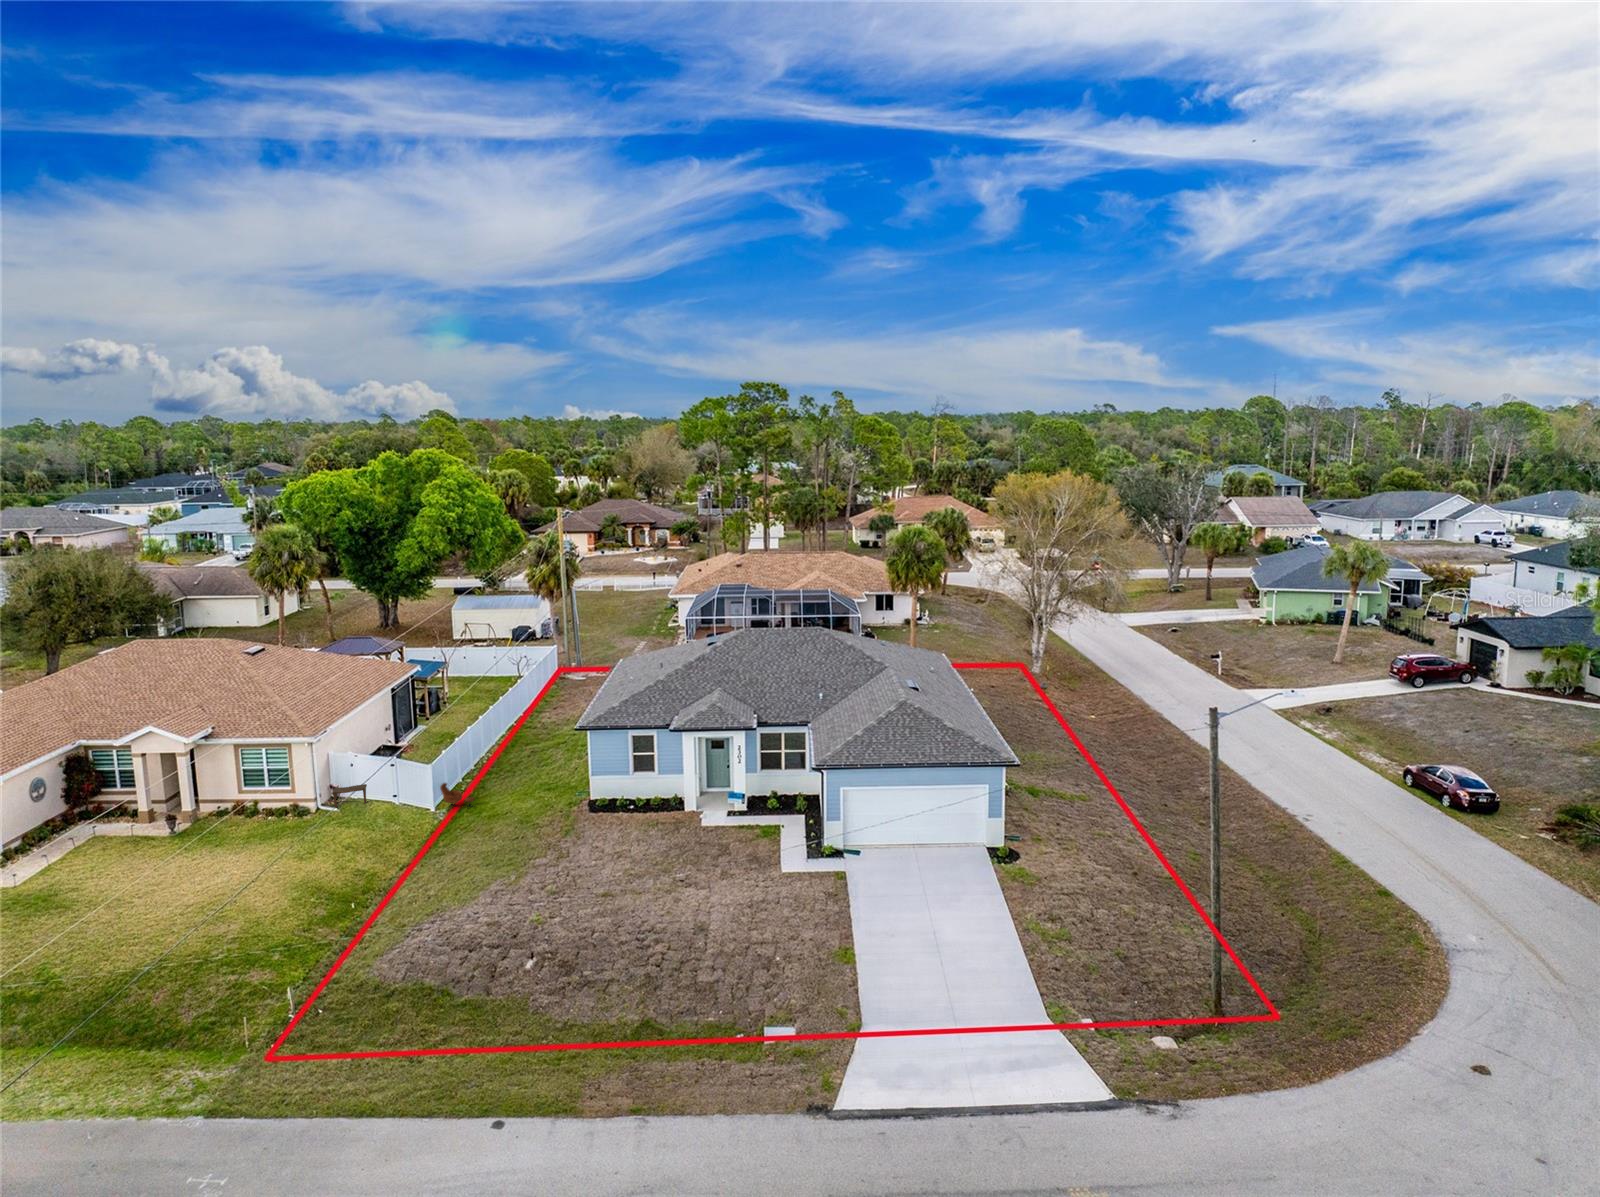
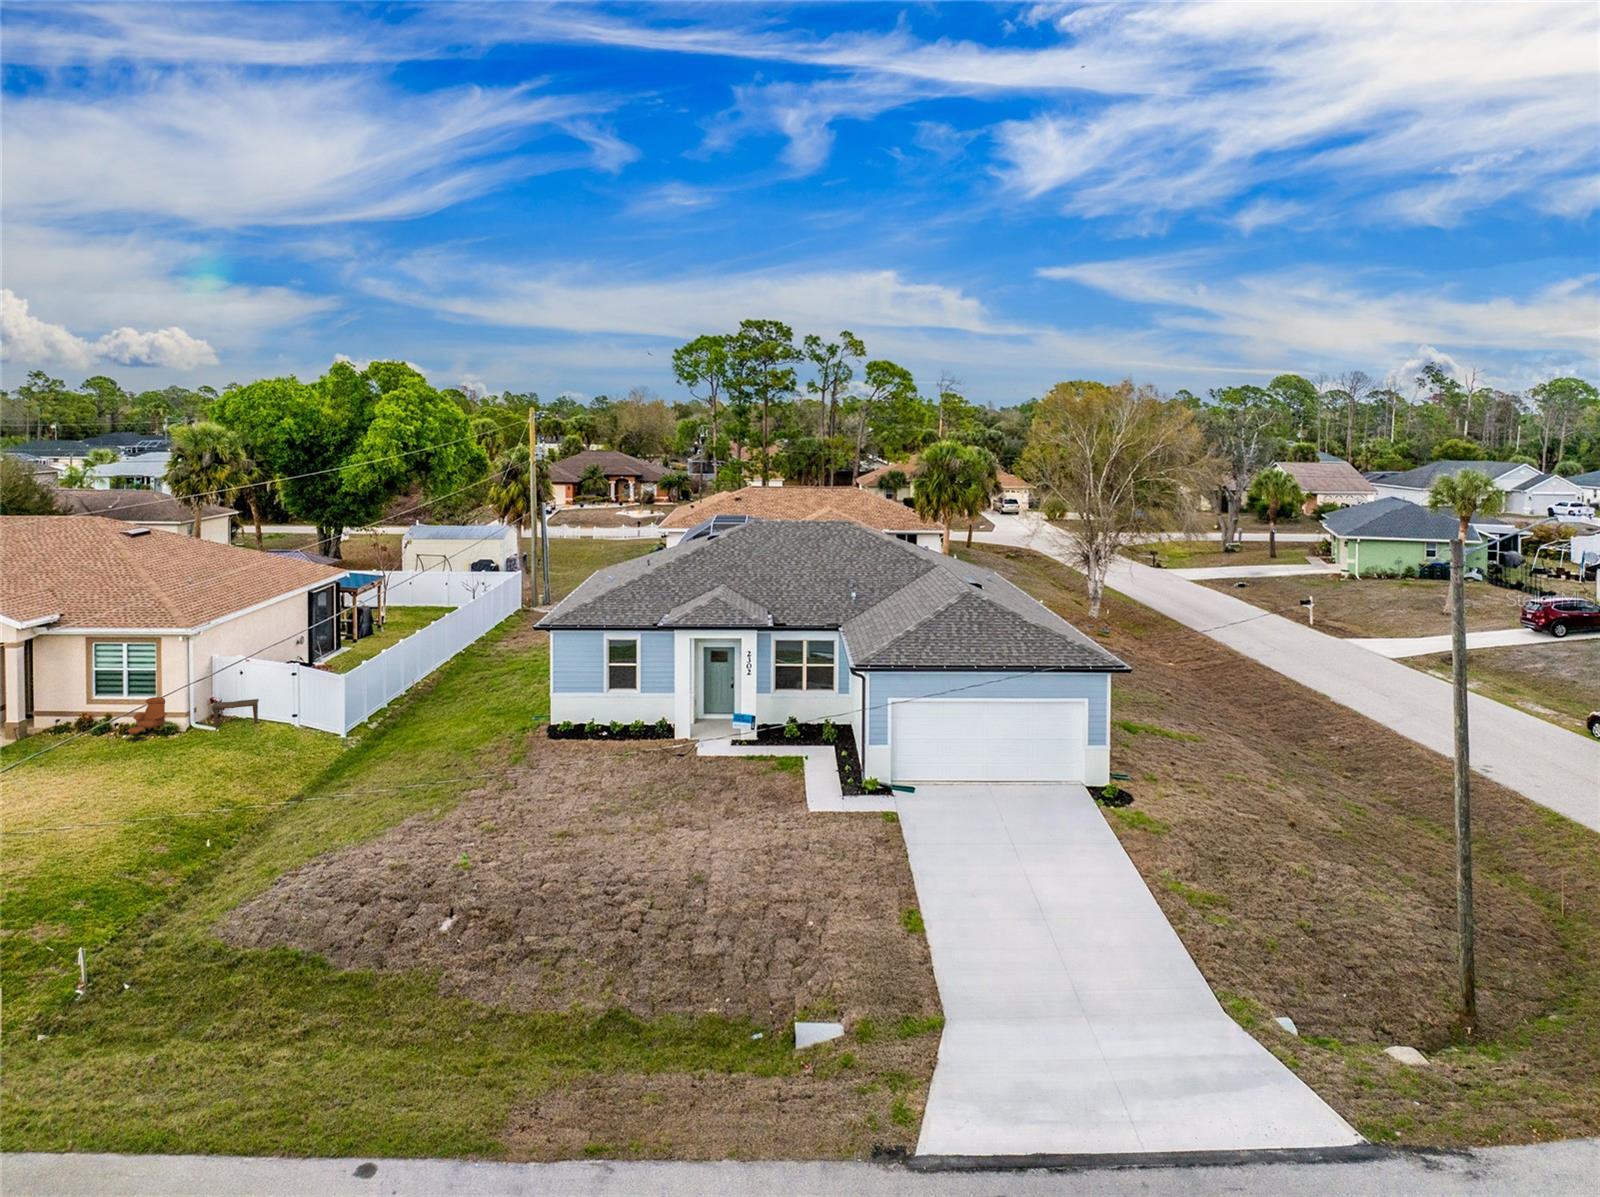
lounge chair: present [440,783,474,806] -> present [128,697,167,743]

